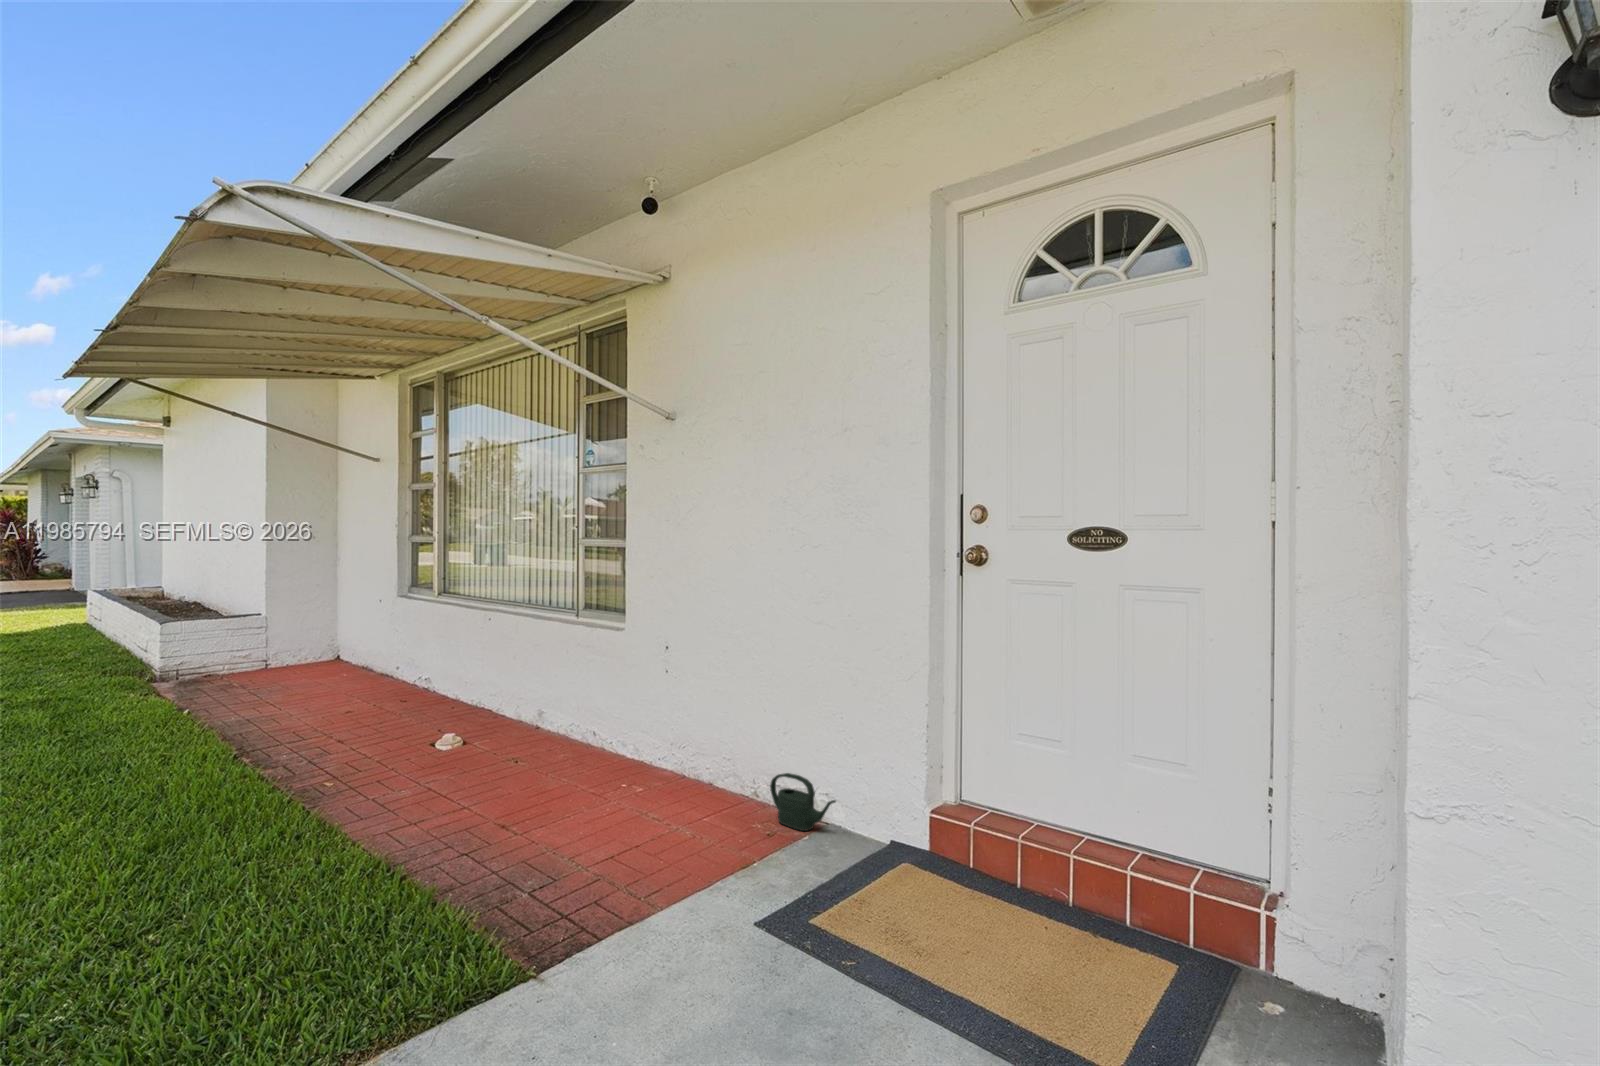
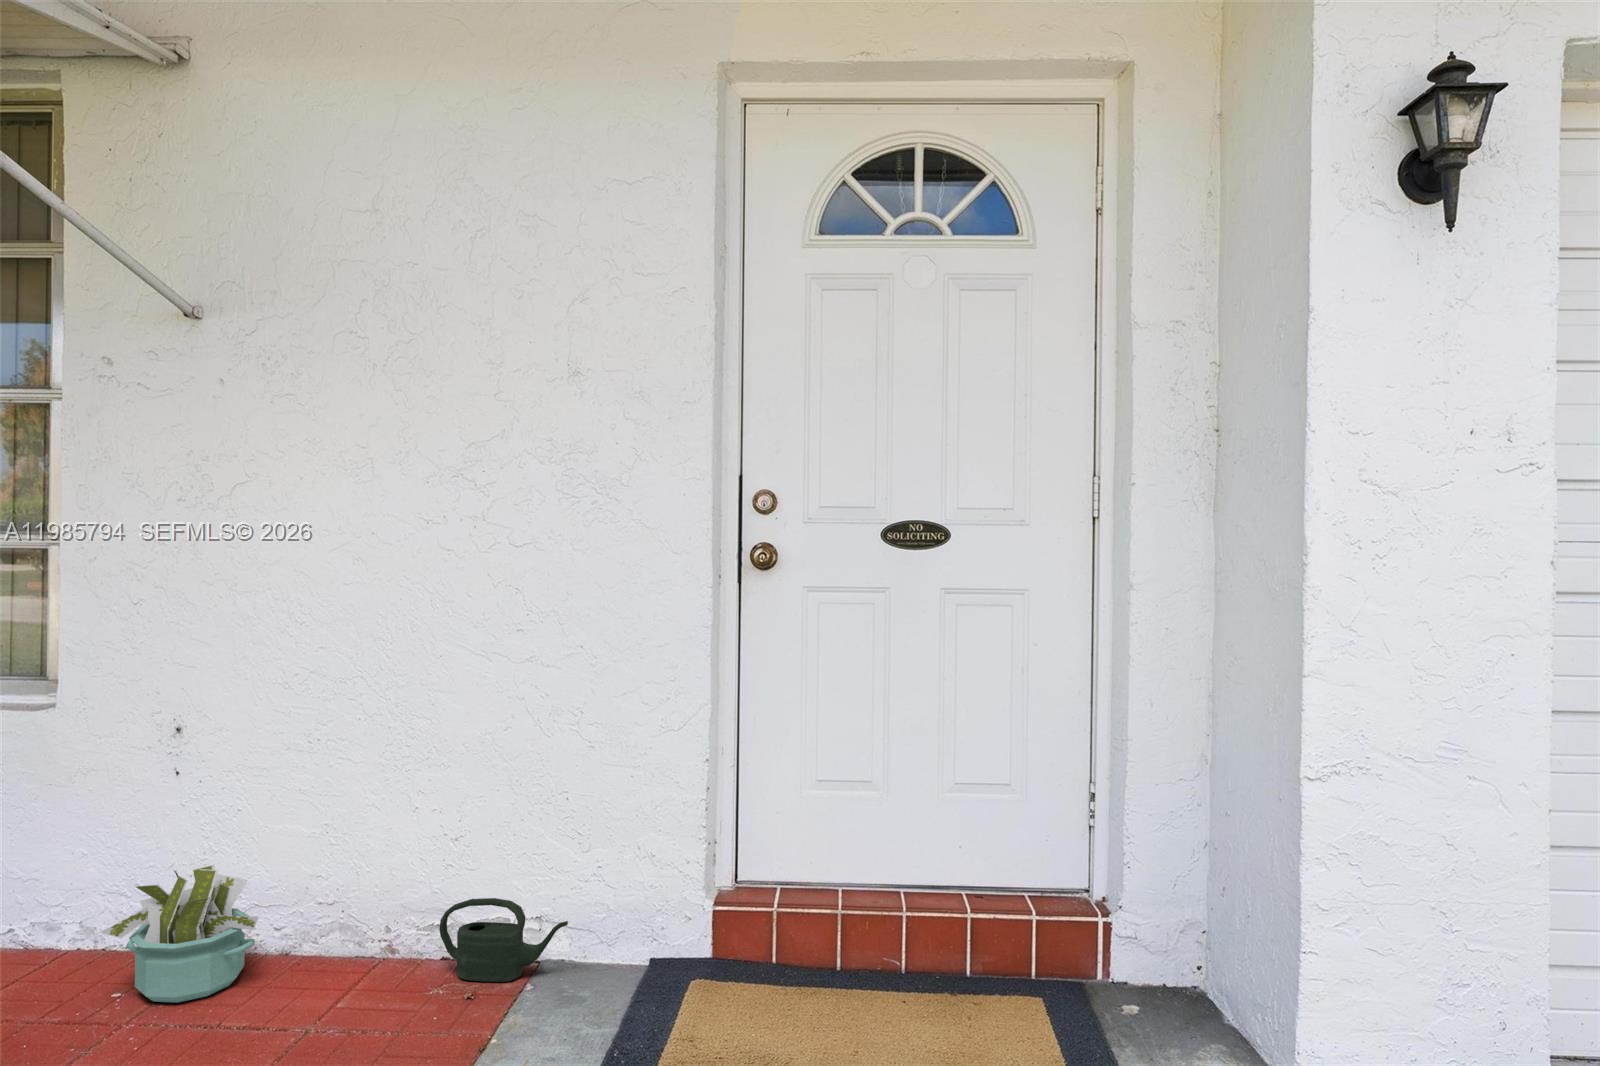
decorative plant: none [615,724,691,797] -> present [100,865,259,1003]

